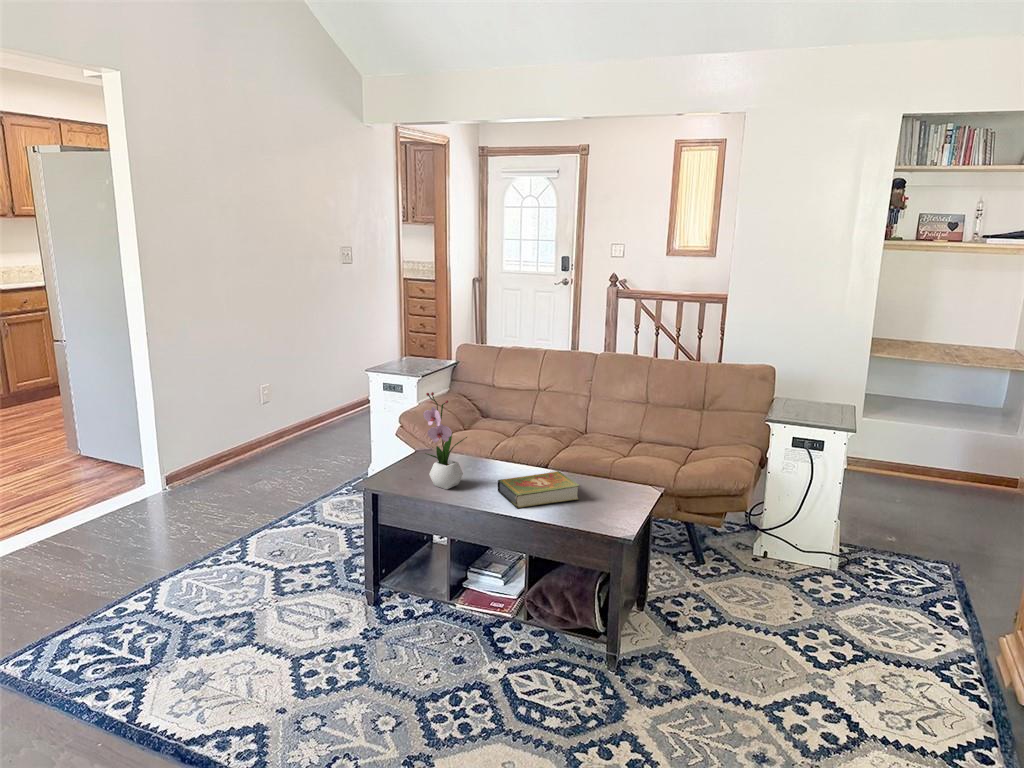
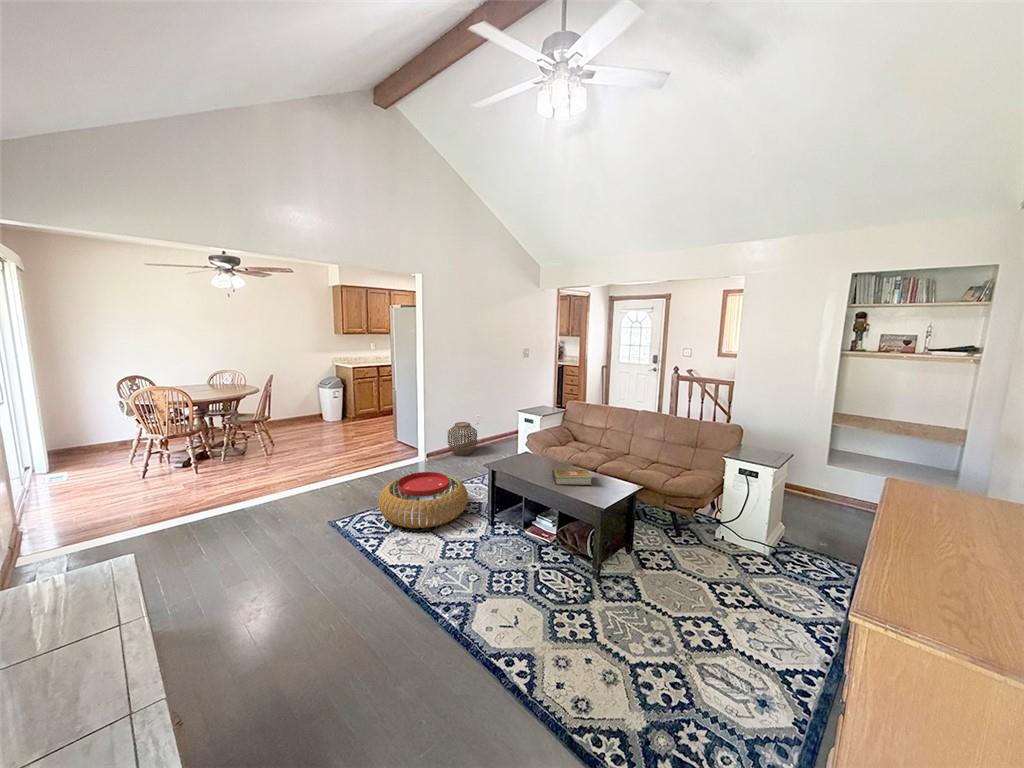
flower arrangement: present [423,392,467,490] -> none [518,422,540,471]
woven basket: none [204,402,270,472] -> present [448,422,477,456]
pouf: none [102,516,308,647] -> present [379,472,468,528]

